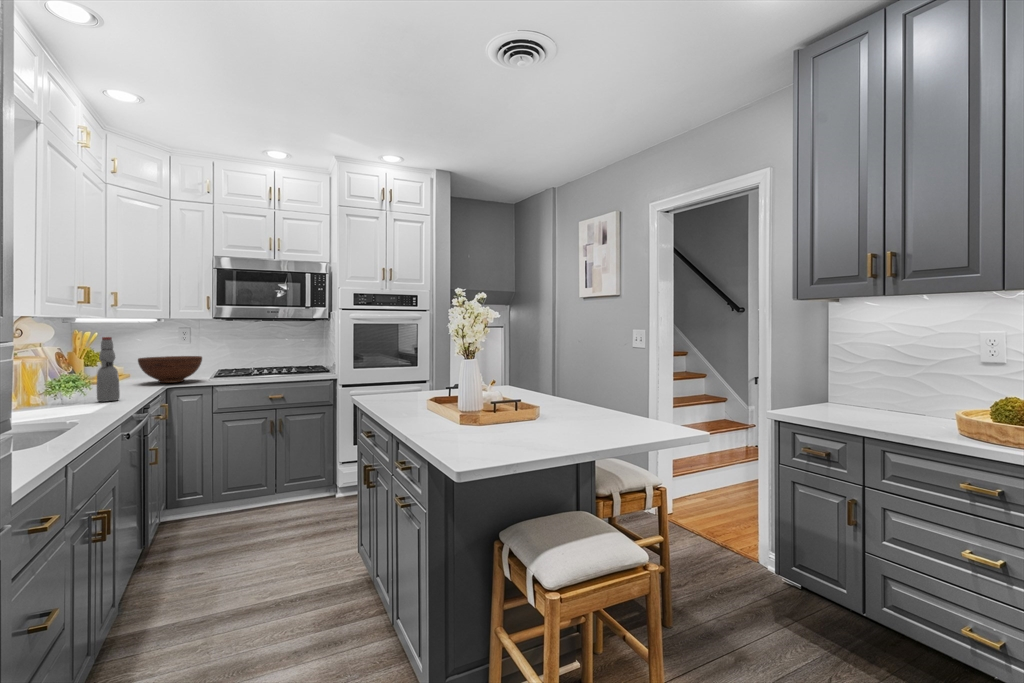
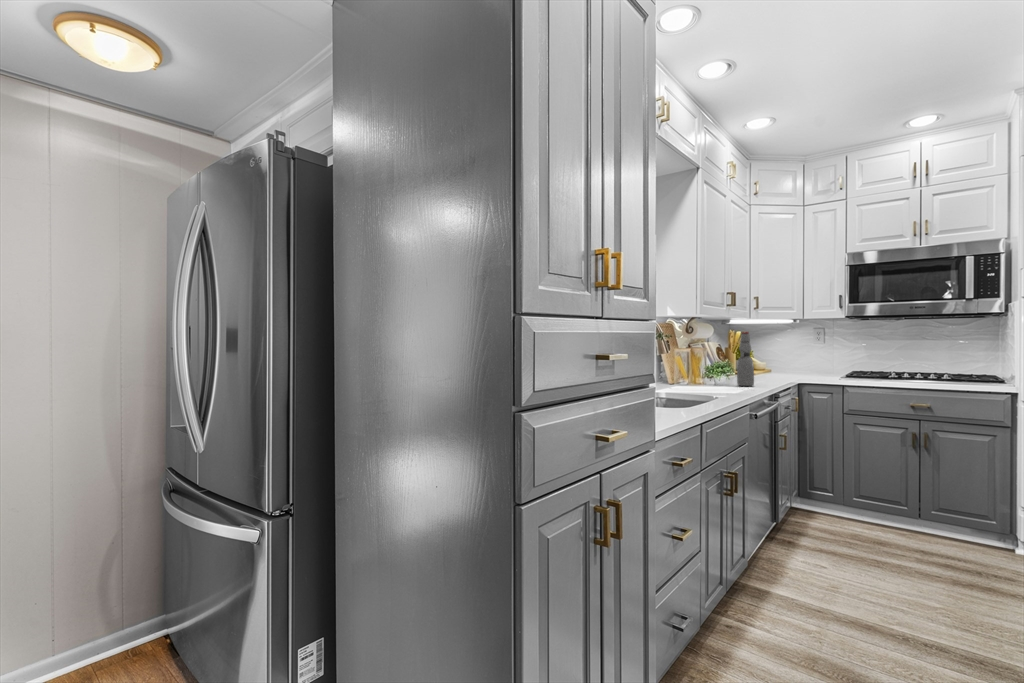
fruit bowl: present [138,356,202,383] -> none [774,354,833,378]

